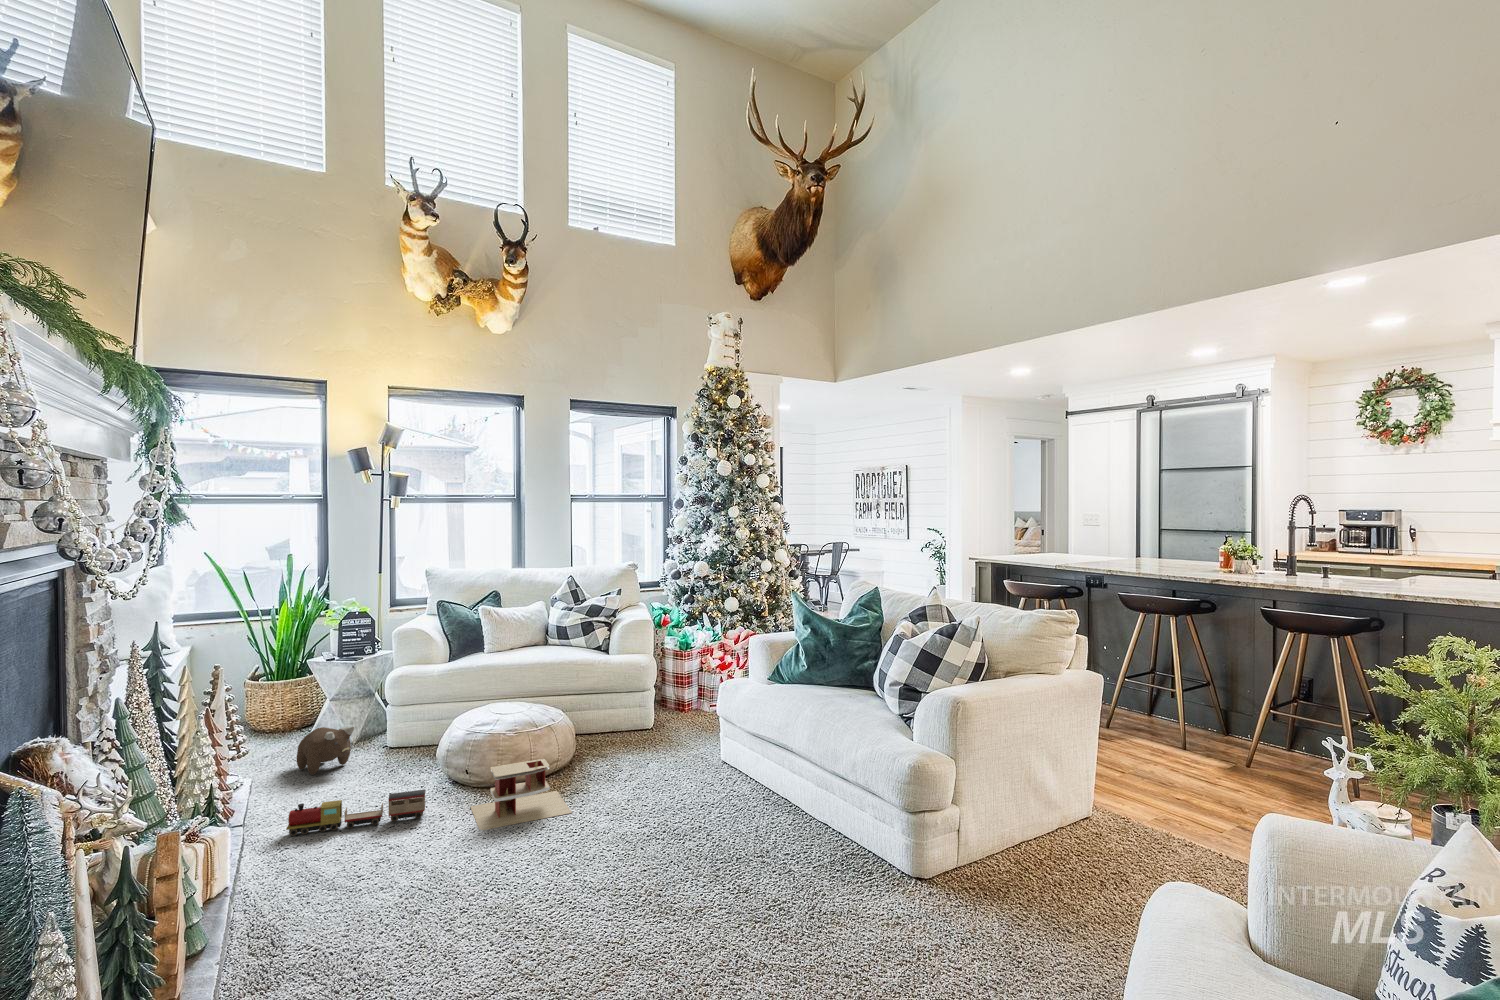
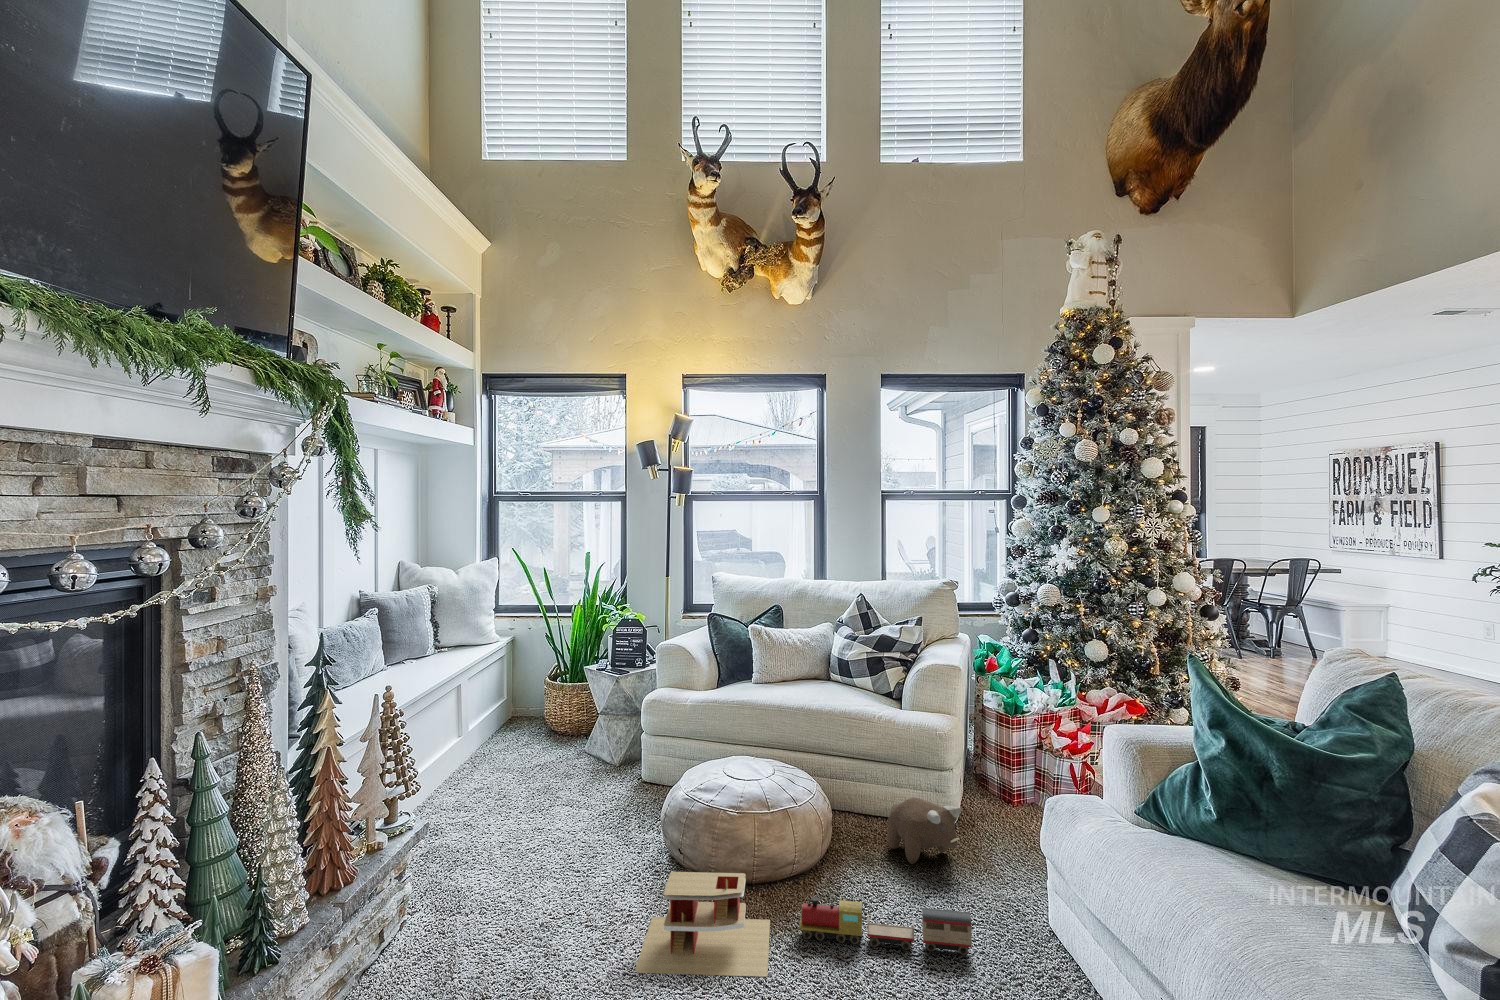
plush toy: present [297,727,354,775] -> present [887,798,962,864]
toy train: present [286,790,425,836] -> present [799,897,972,955]

